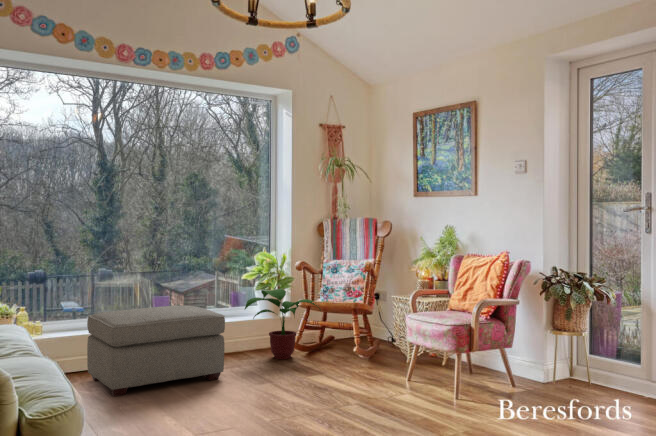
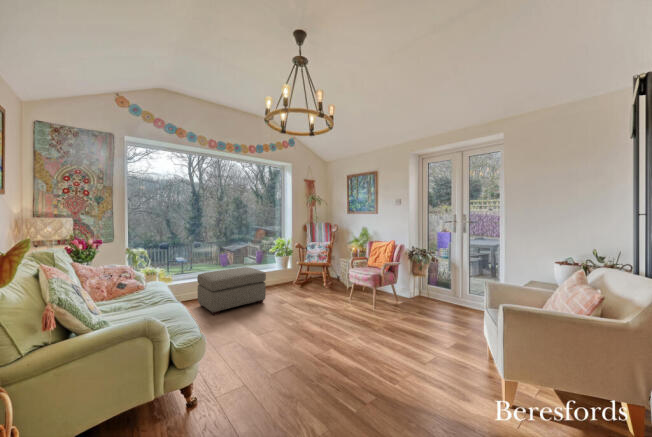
potted plant: present [245,289,321,359] -> none [273,257,308,290]

